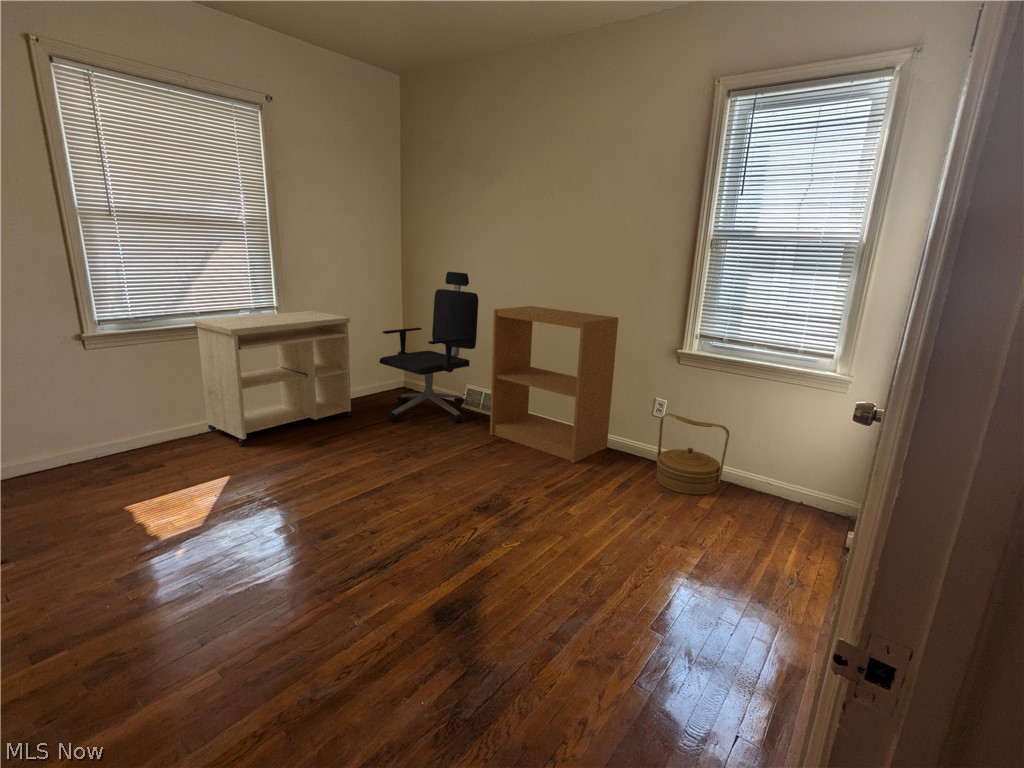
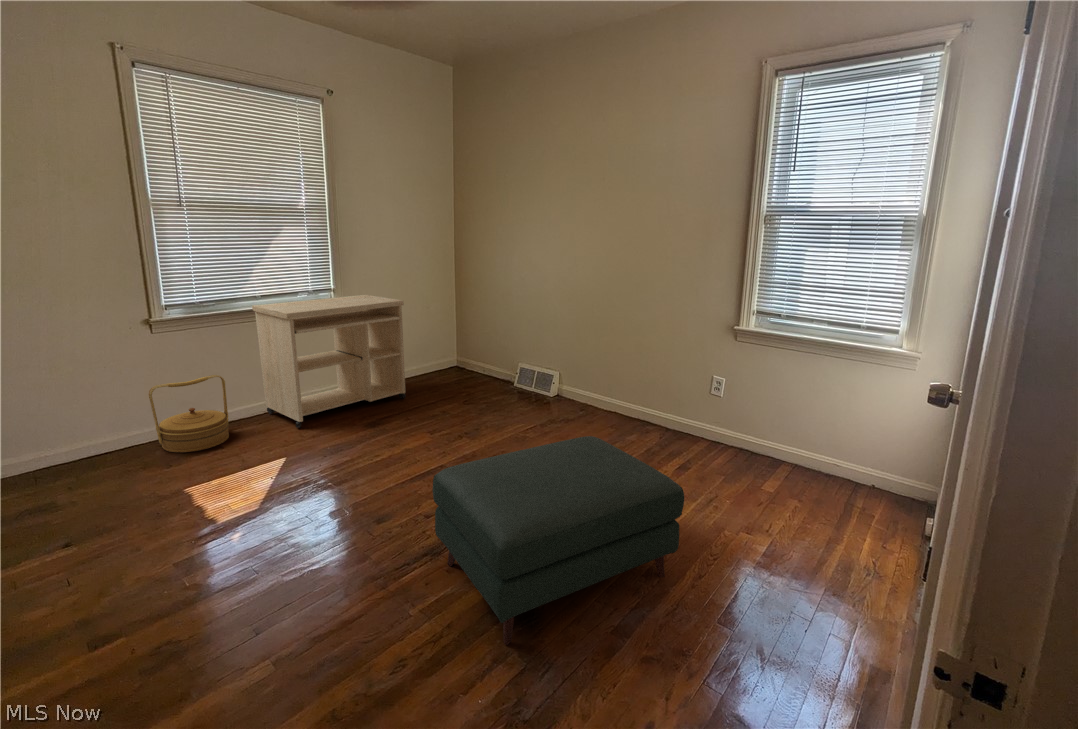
office chair: present [379,272,478,423] -> none [433,254,530,404]
bookshelf: present [490,306,618,463] -> none [543,286,673,445]
woven basket: present [656,413,729,495] -> present [148,375,229,452]
ottoman: none [379,454,621,651] -> present [433,436,684,645]

